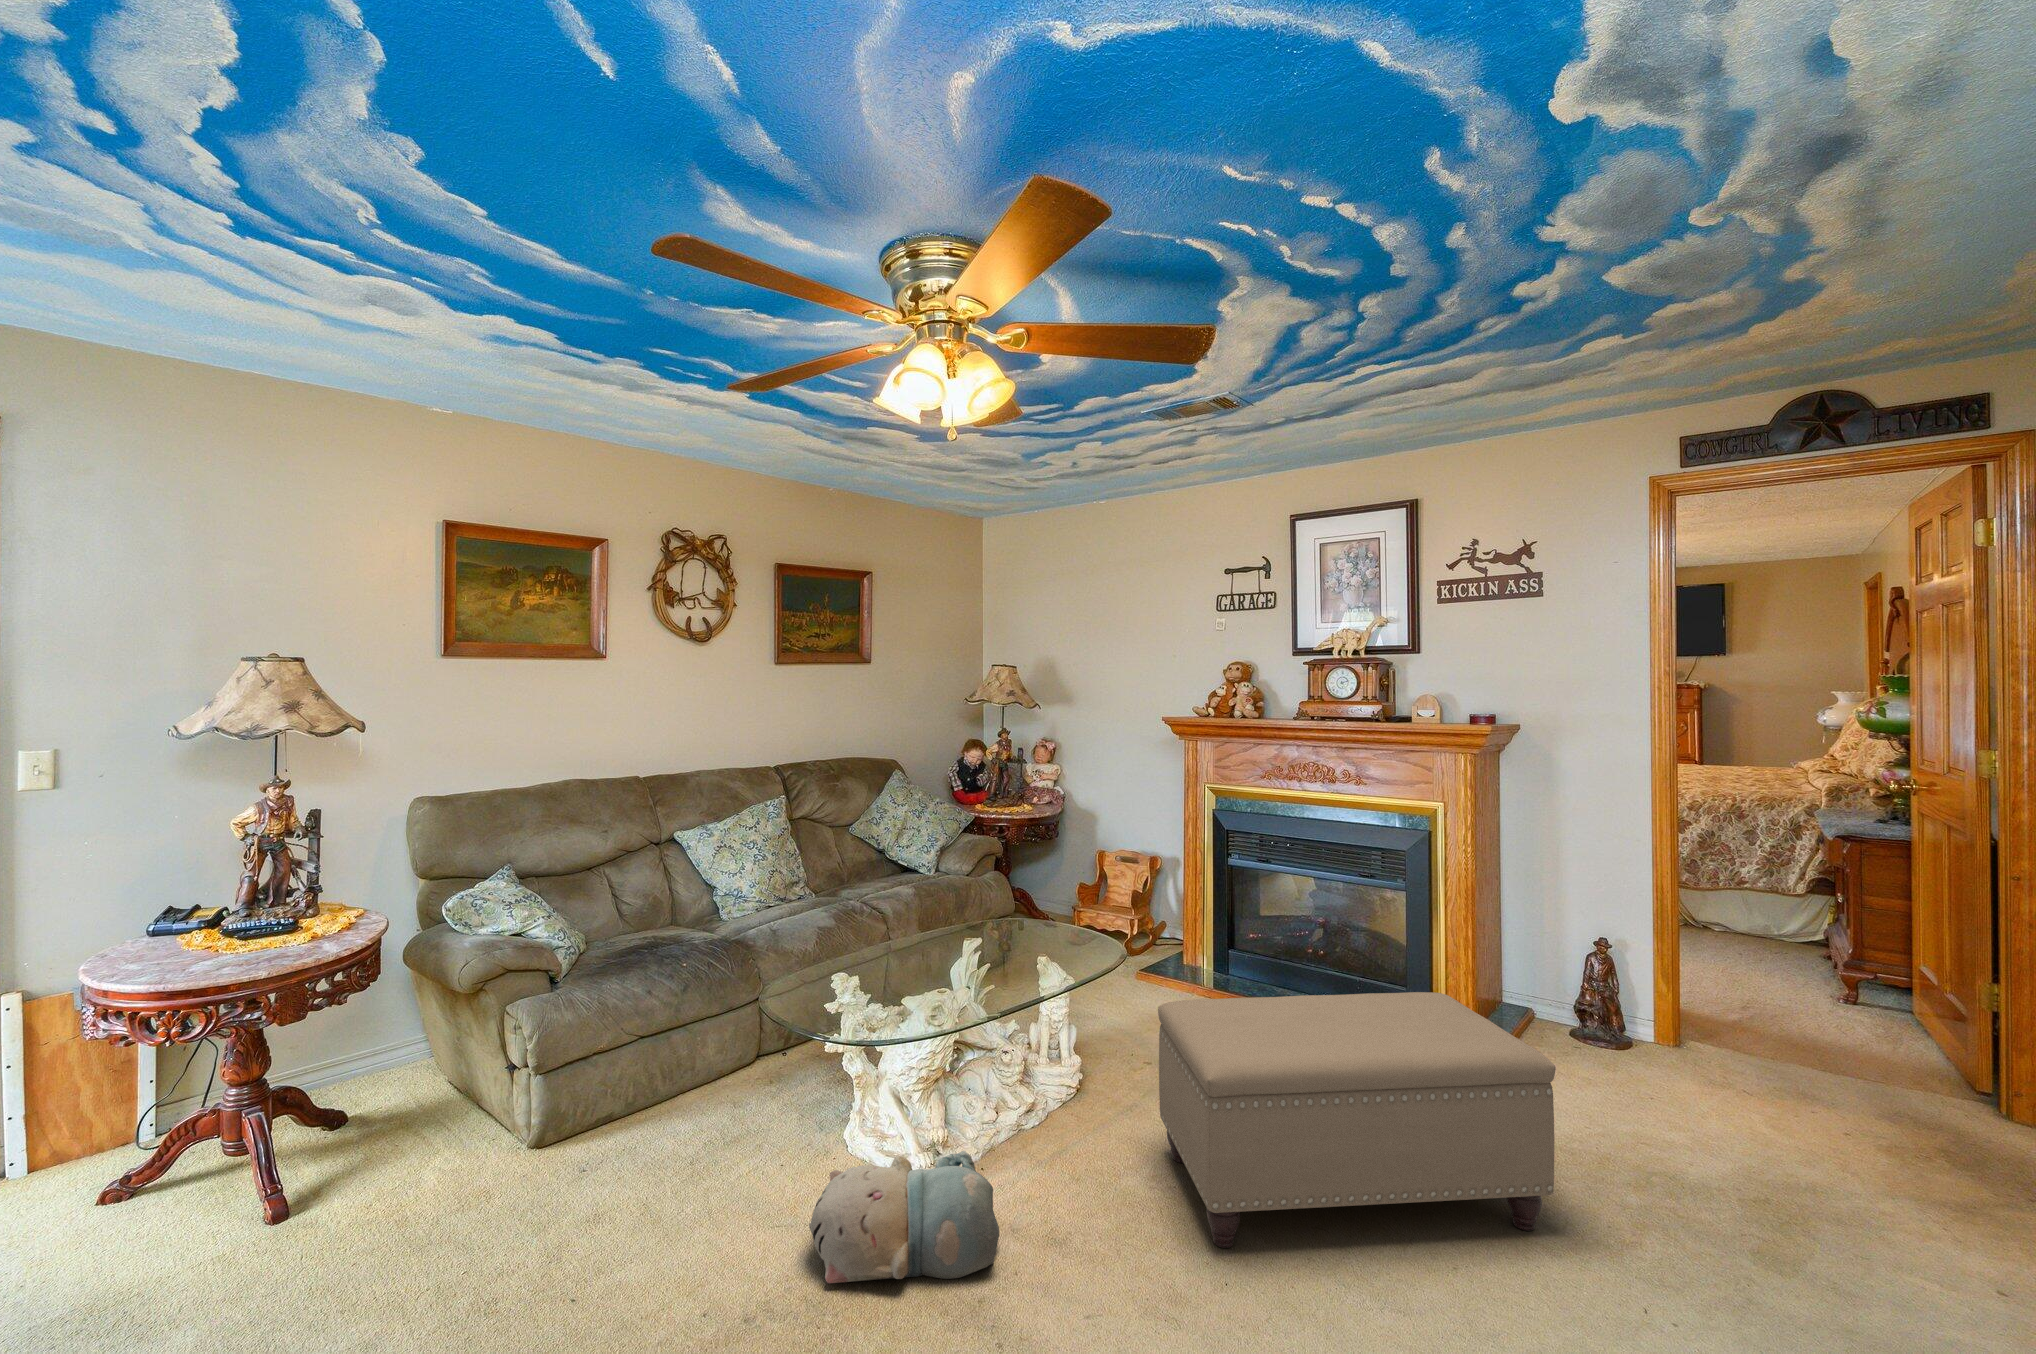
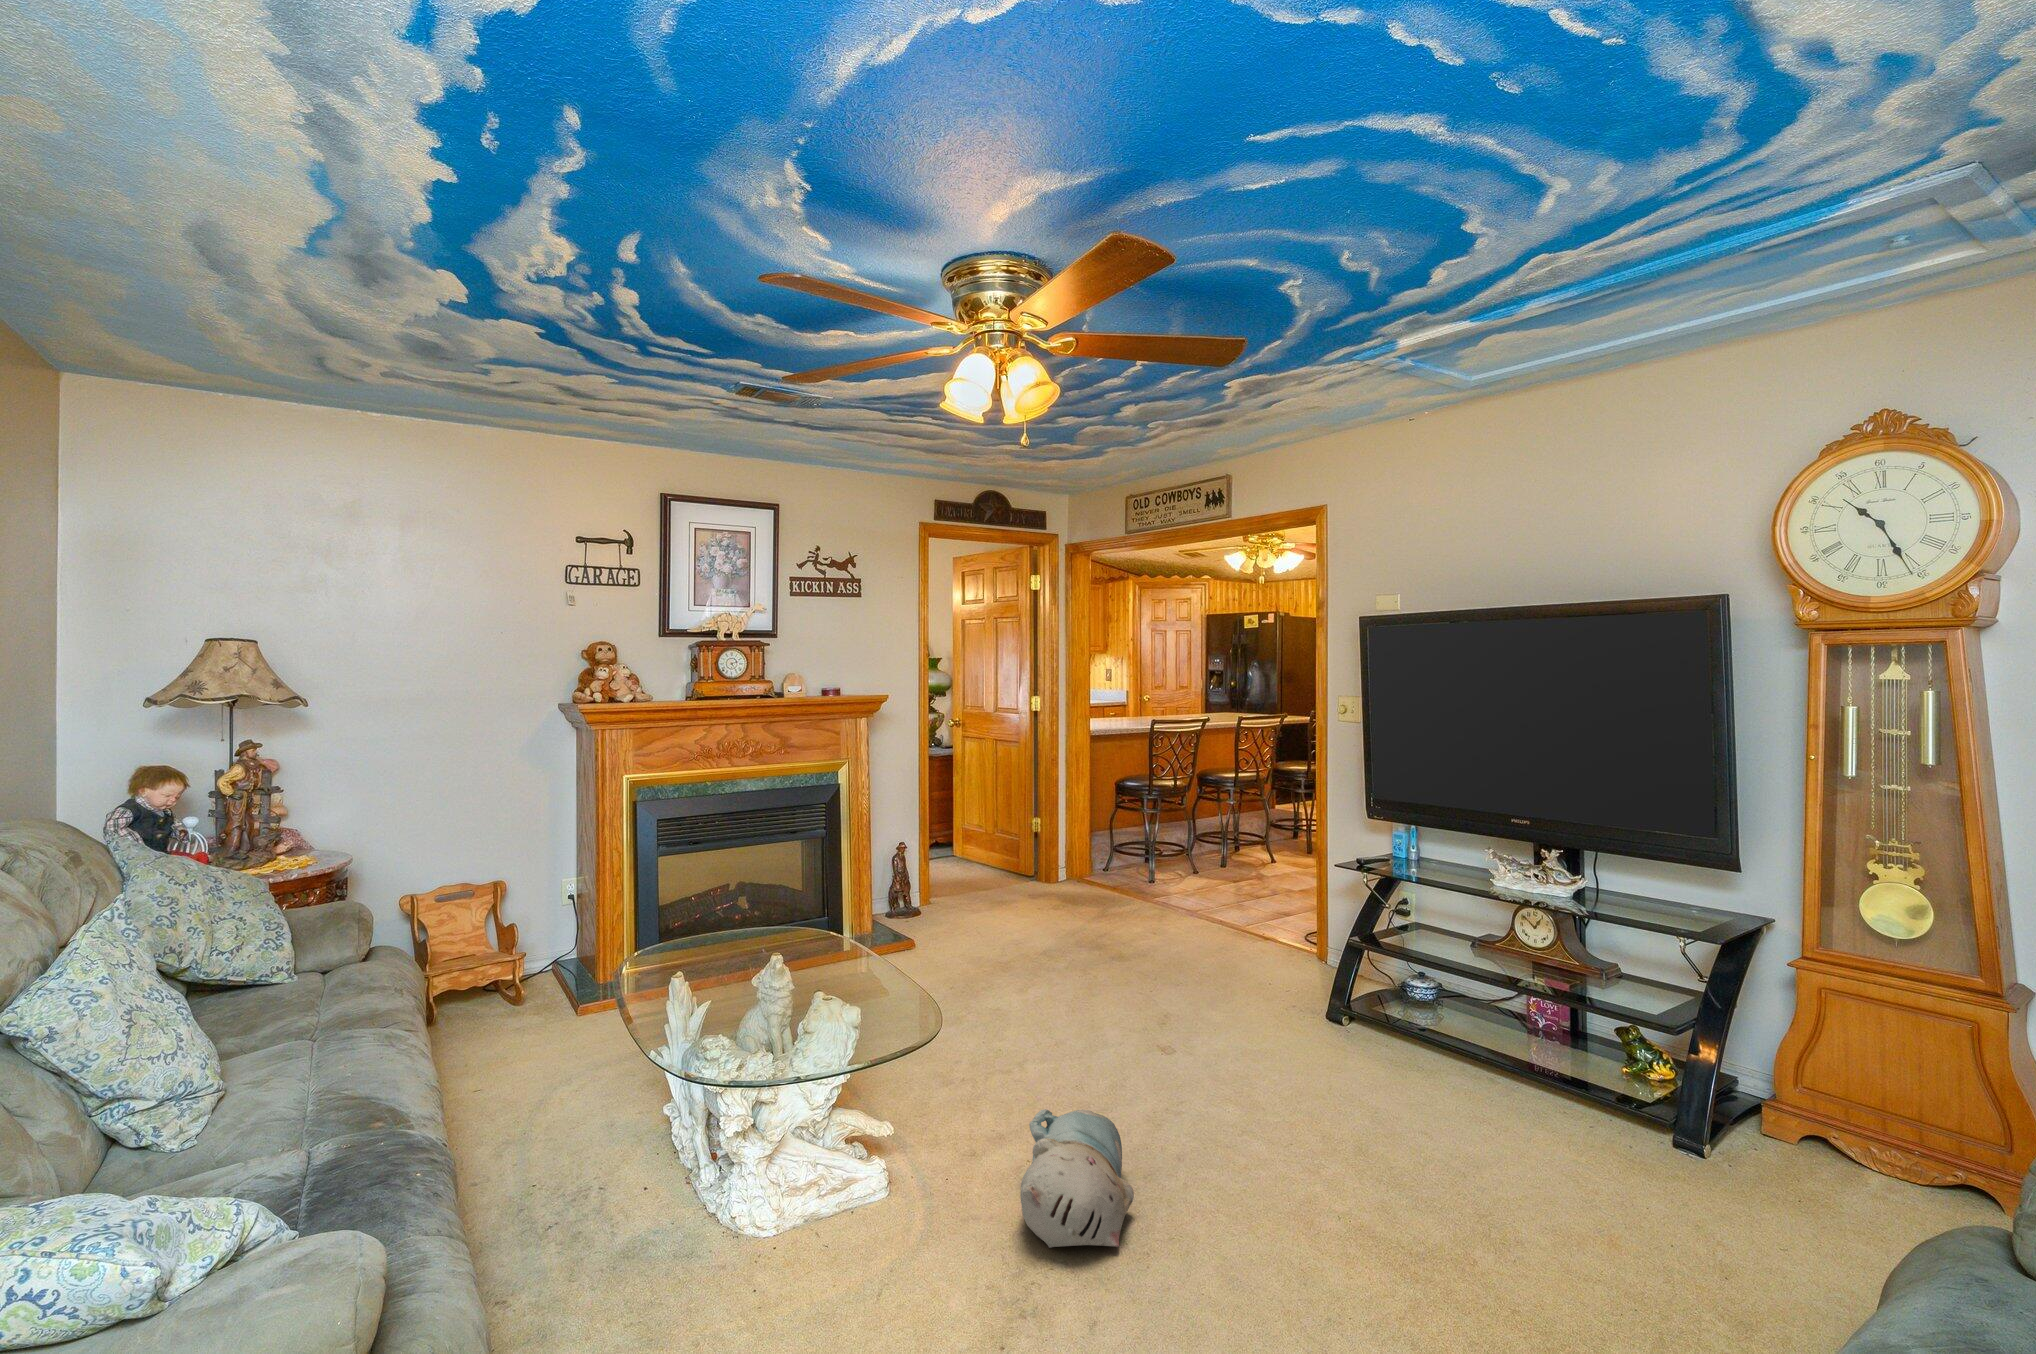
ottoman: present [1158,992,1556,1248] -> none [966,885,1116,1079]

